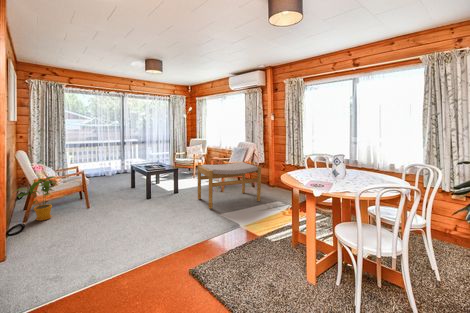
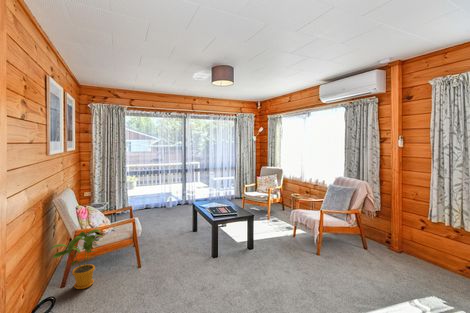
footstool: present [198,162,261,209] -> none [284,210,391,291]

